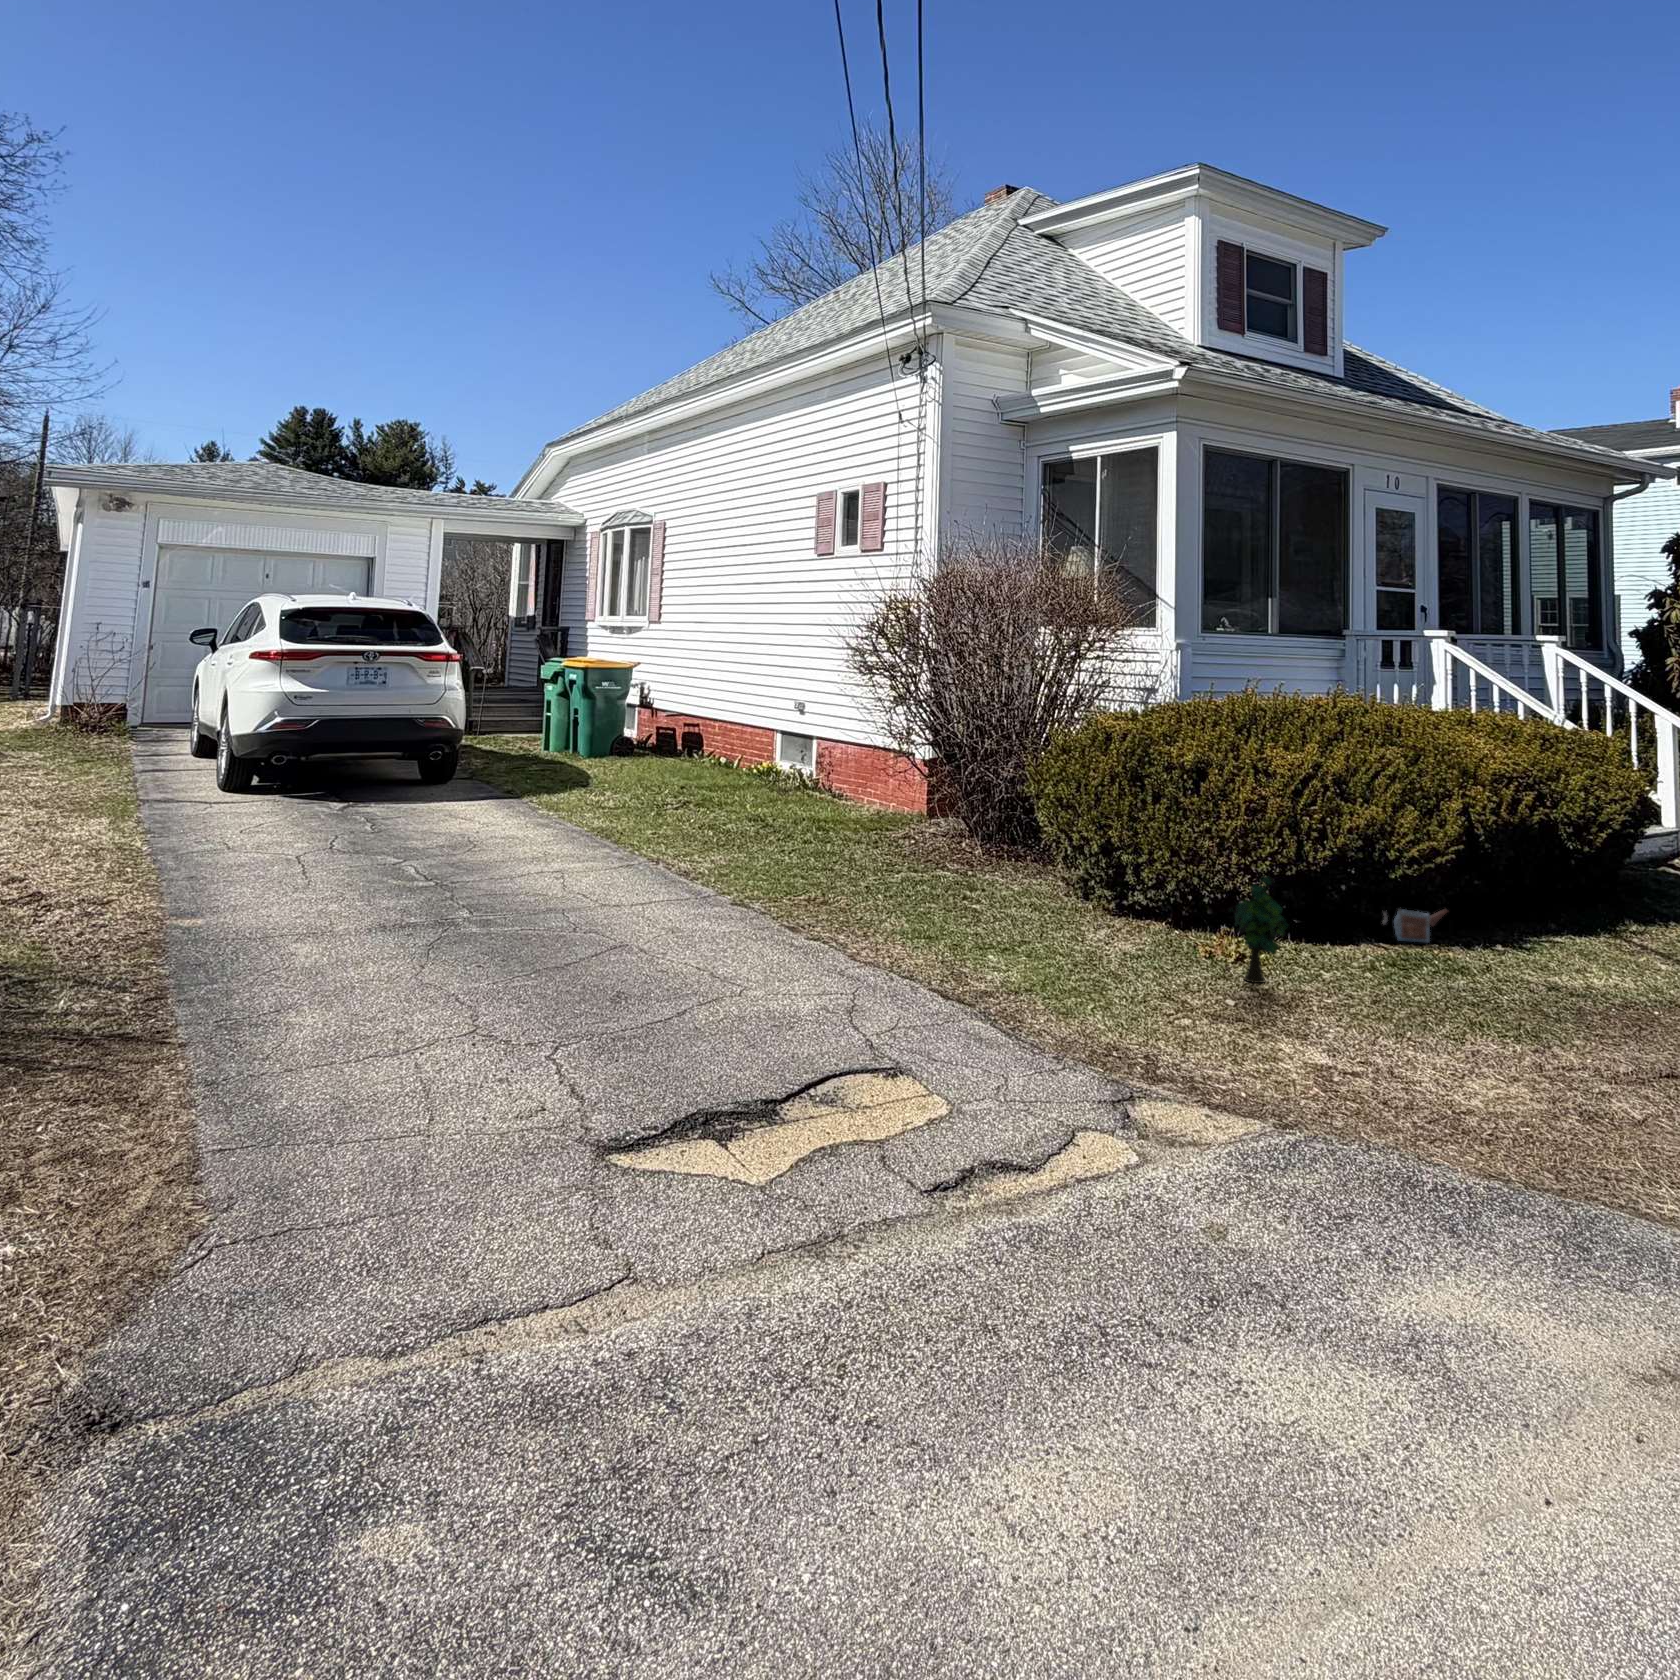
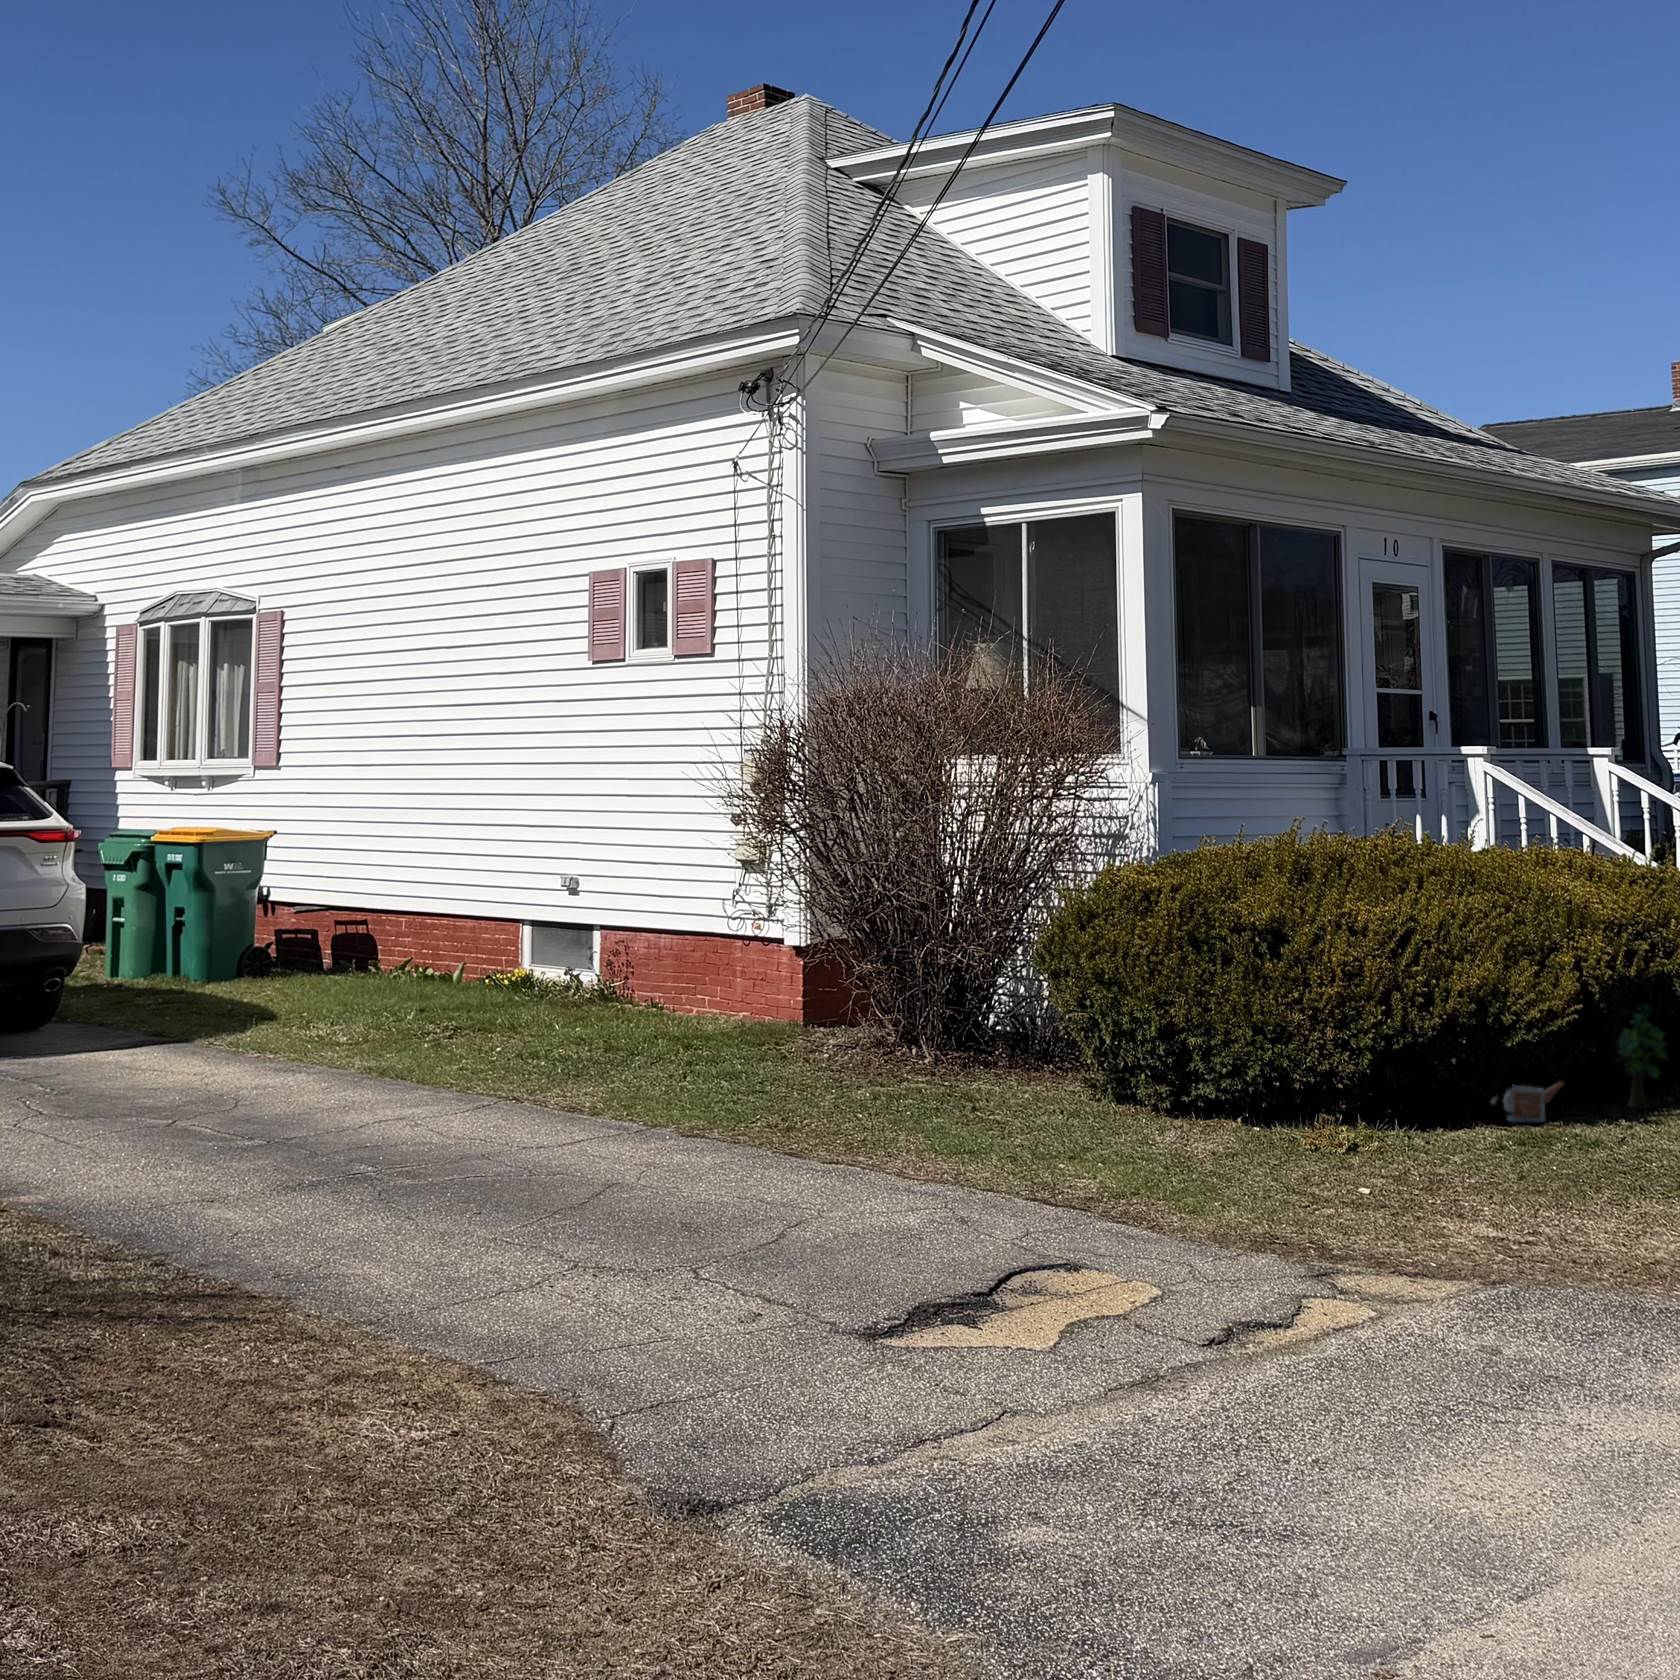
decorative plant: present [1229,876,1289,983] -> present [1615,1004,1668,1108]

